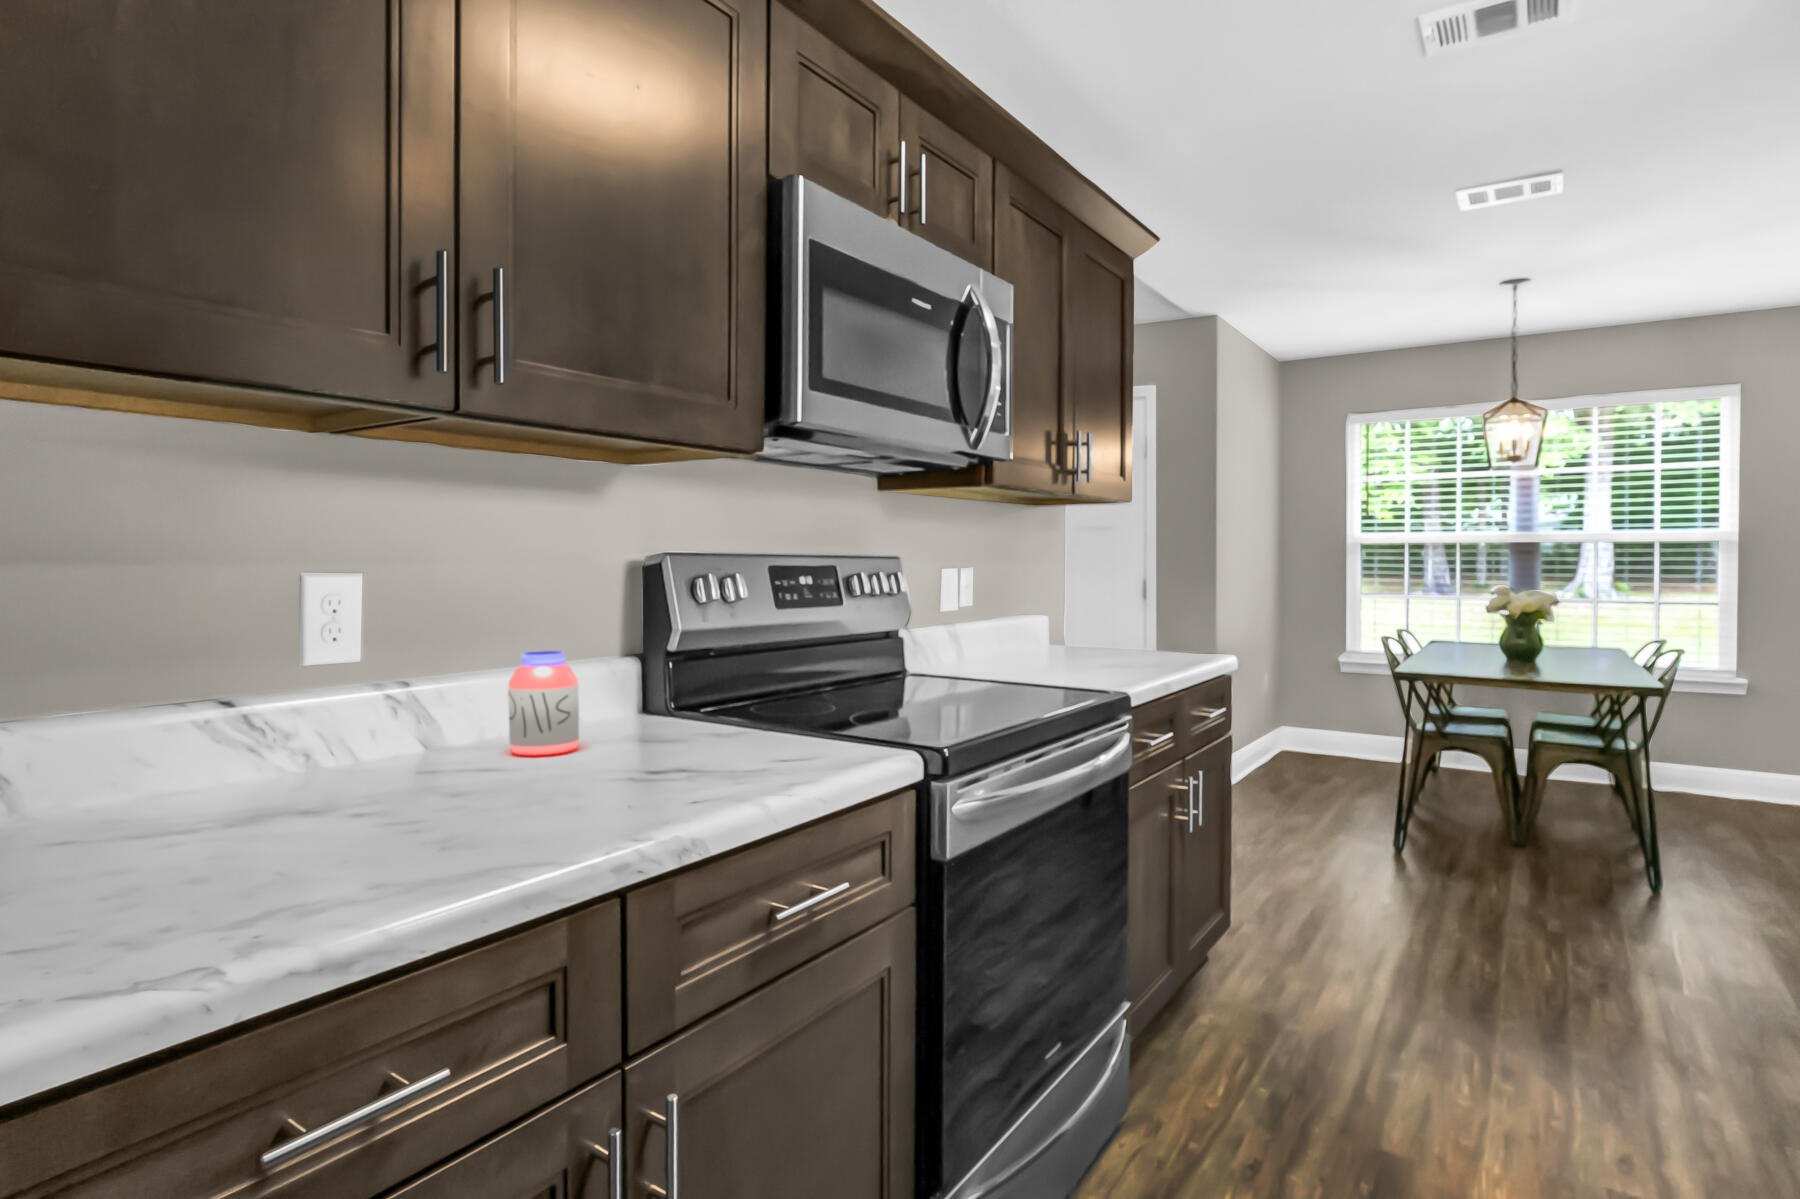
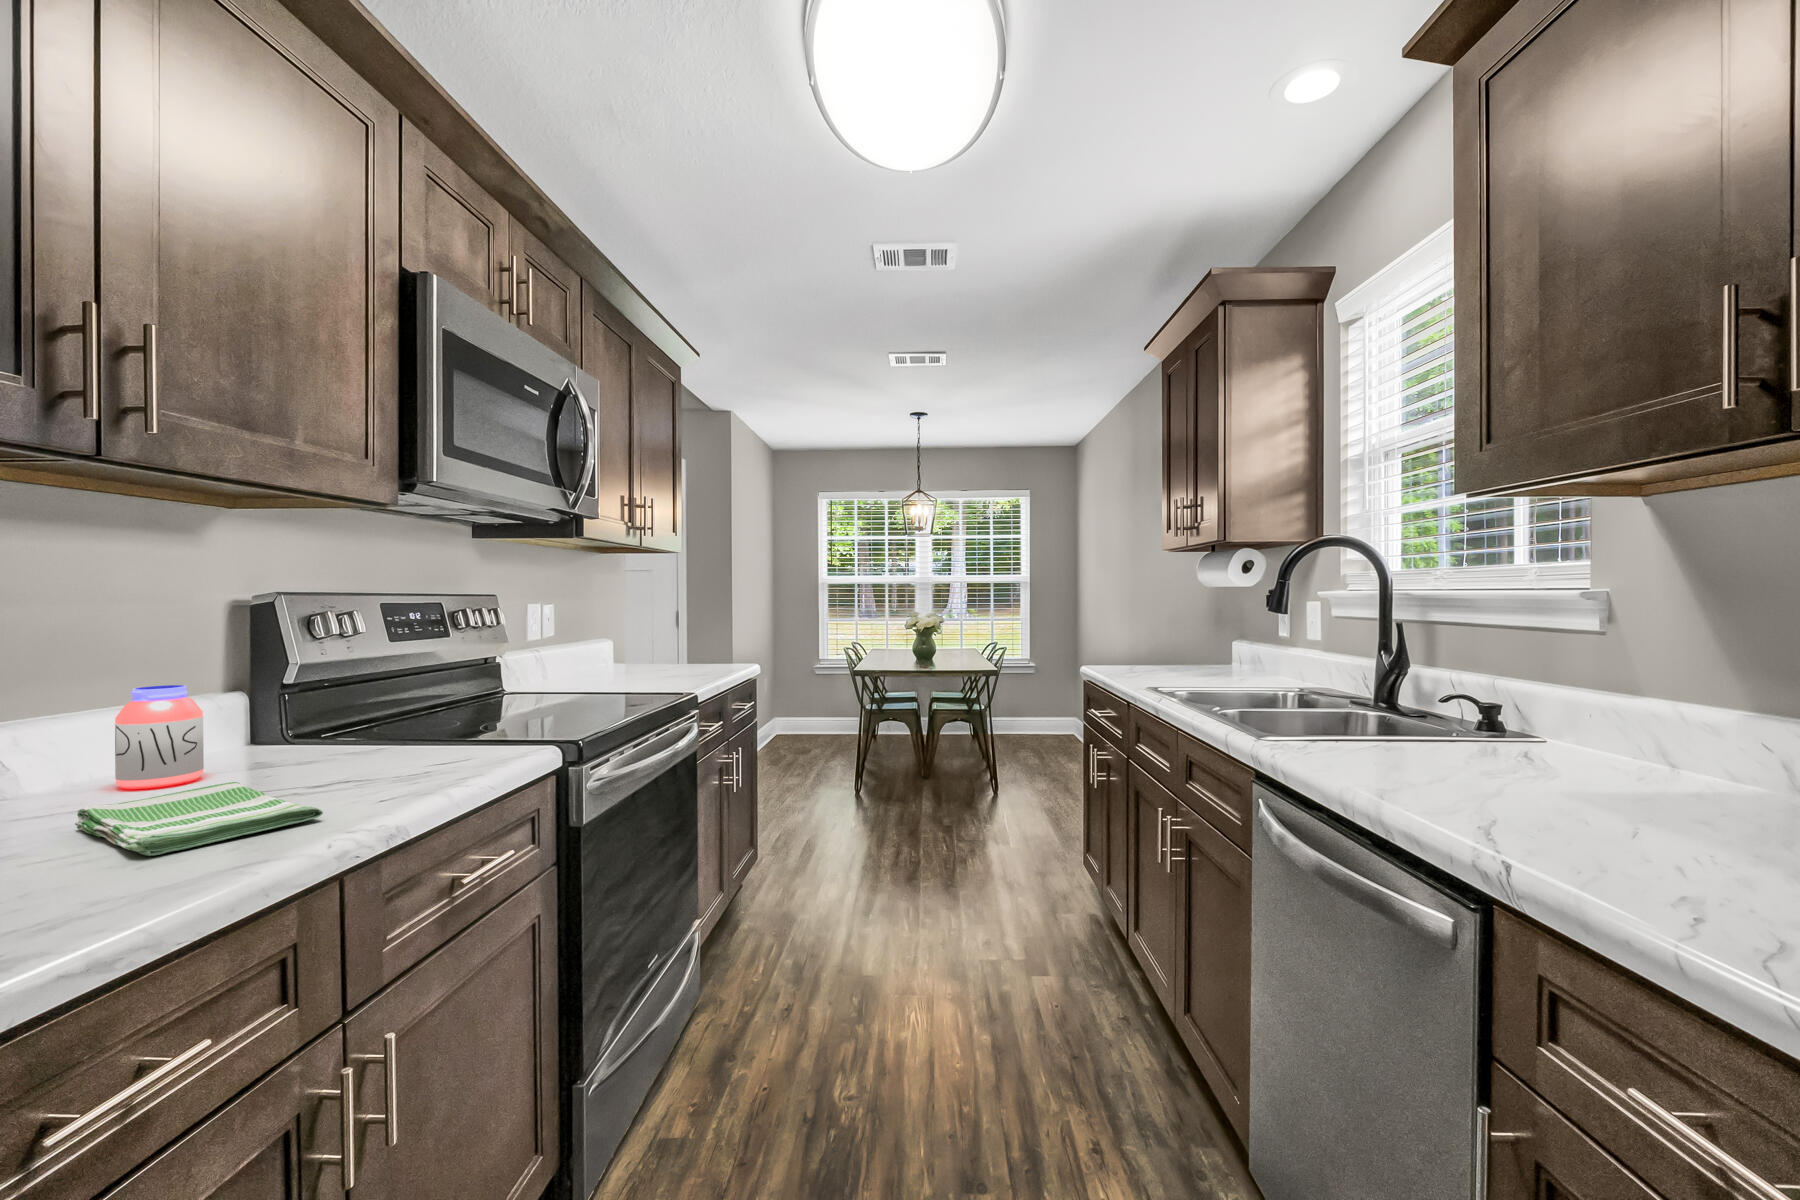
dish towel: none [435,760,616,838] -> present [75,782,323,856]

